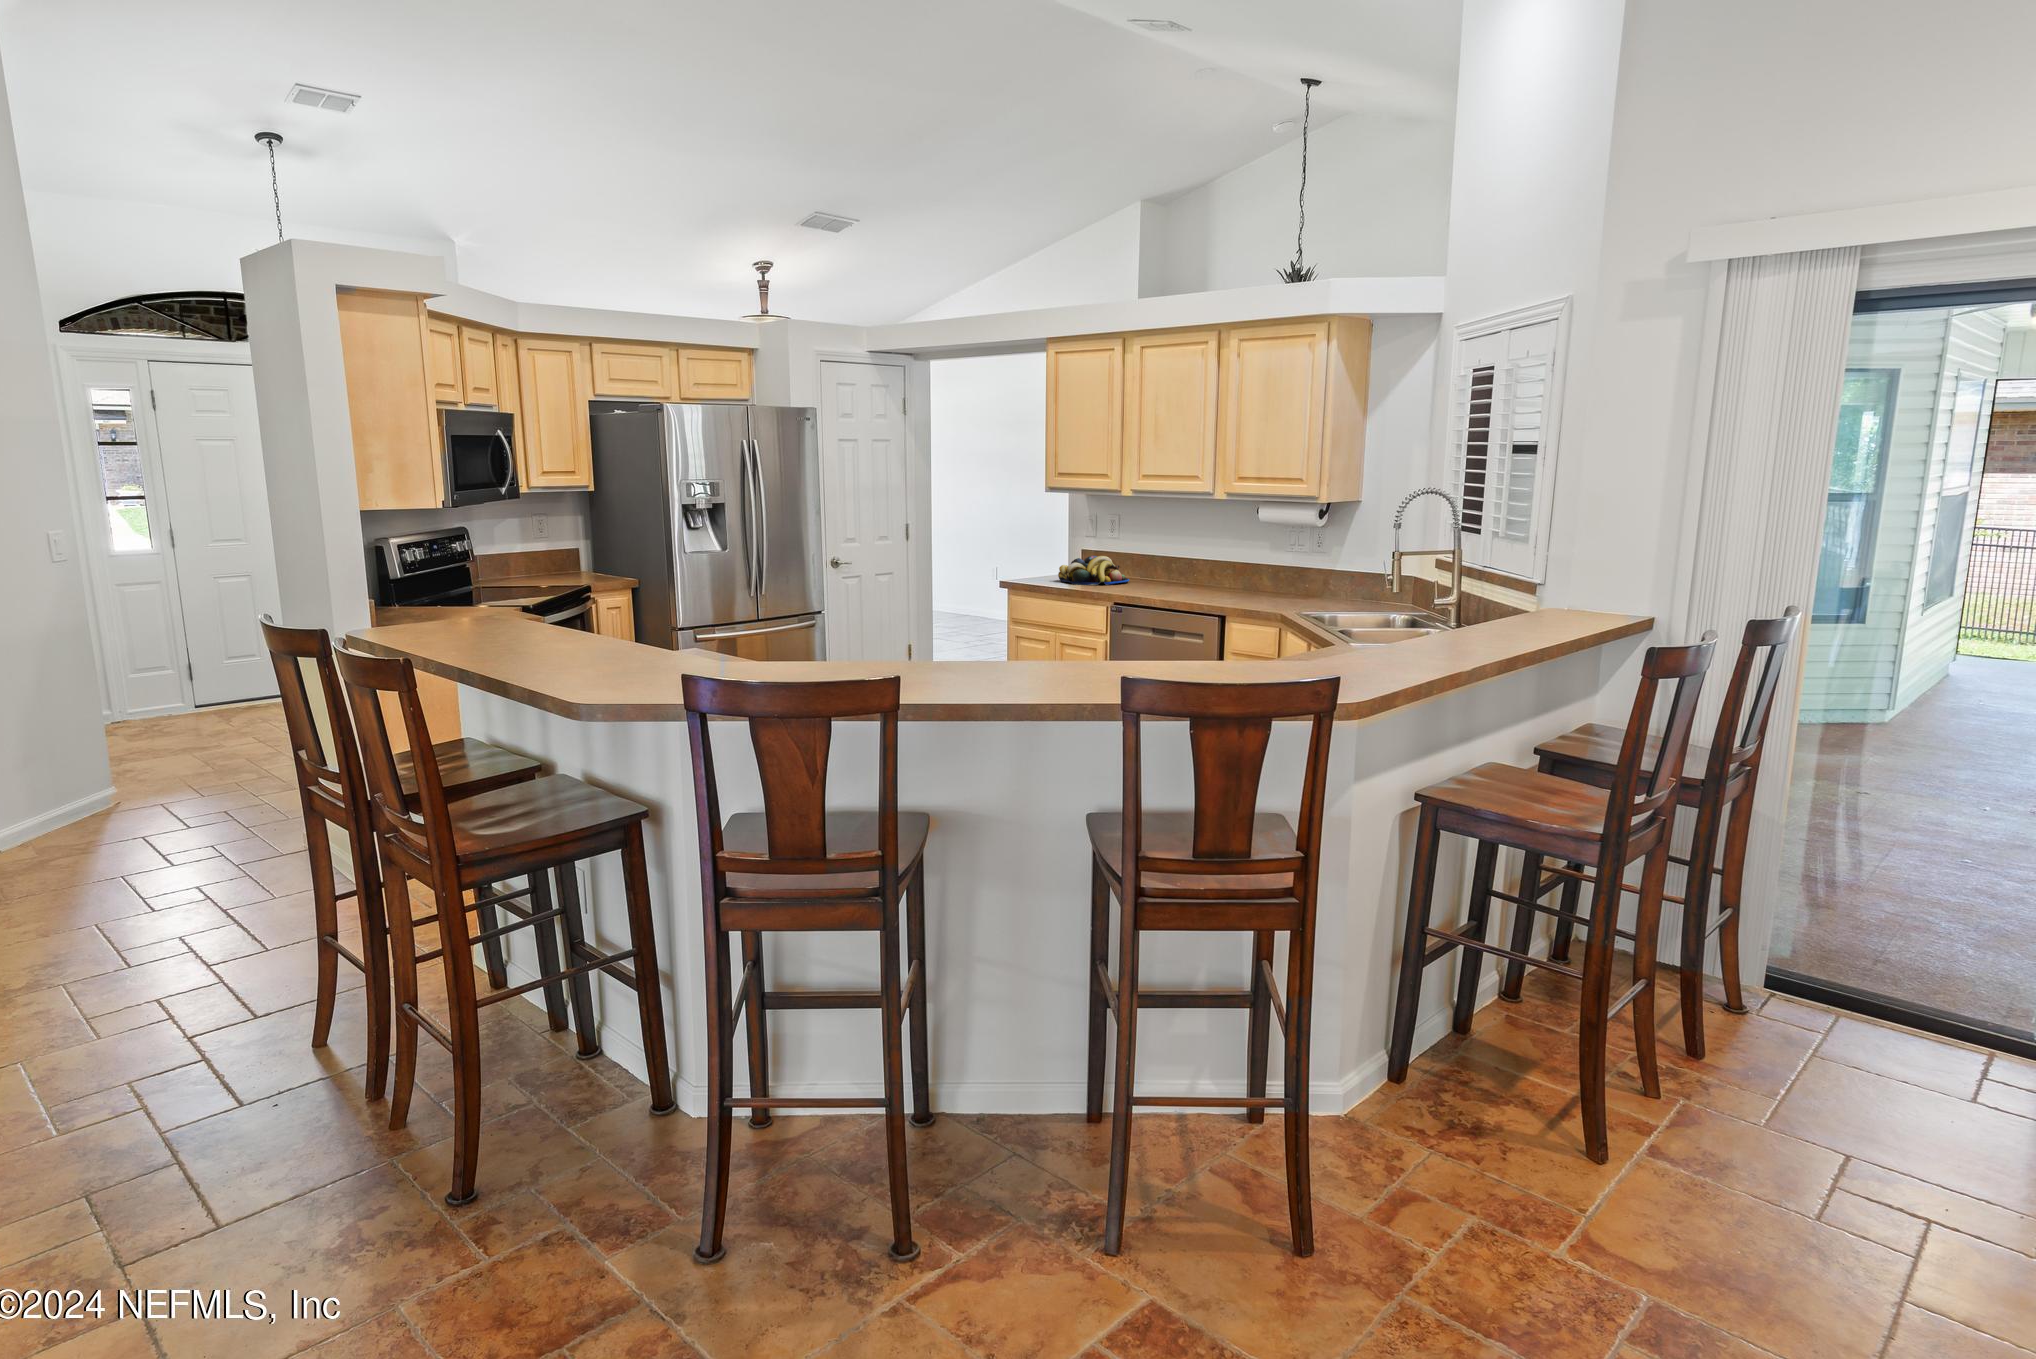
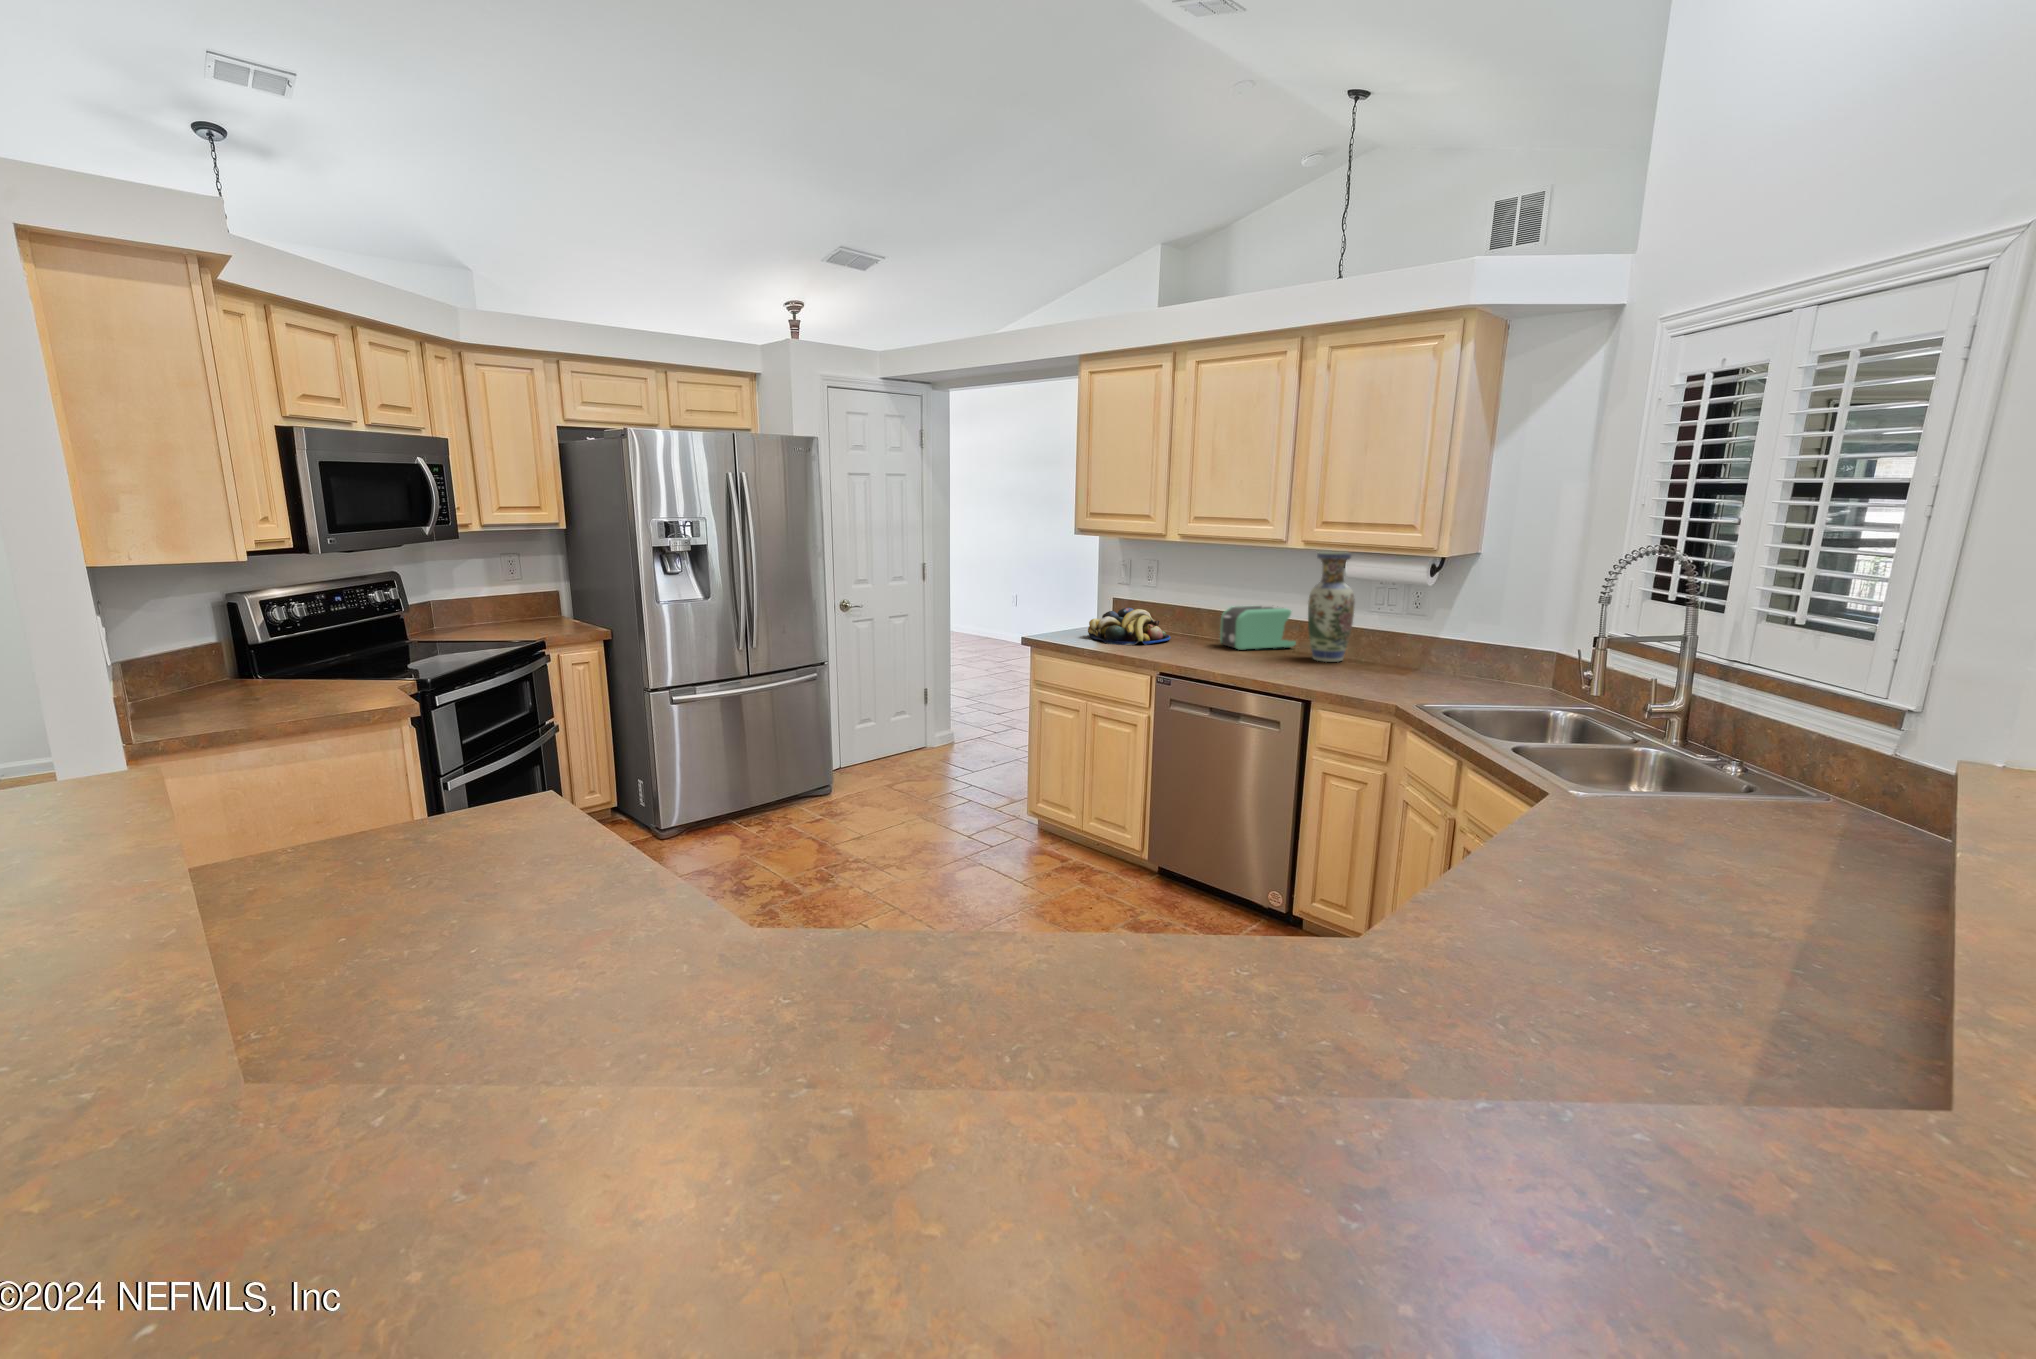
vase: none [1236,504,1272,593] -> present [1308,552,1355,662]
toaster: none [1170,551,1233,588] -> present [1220,606,1296,651]

